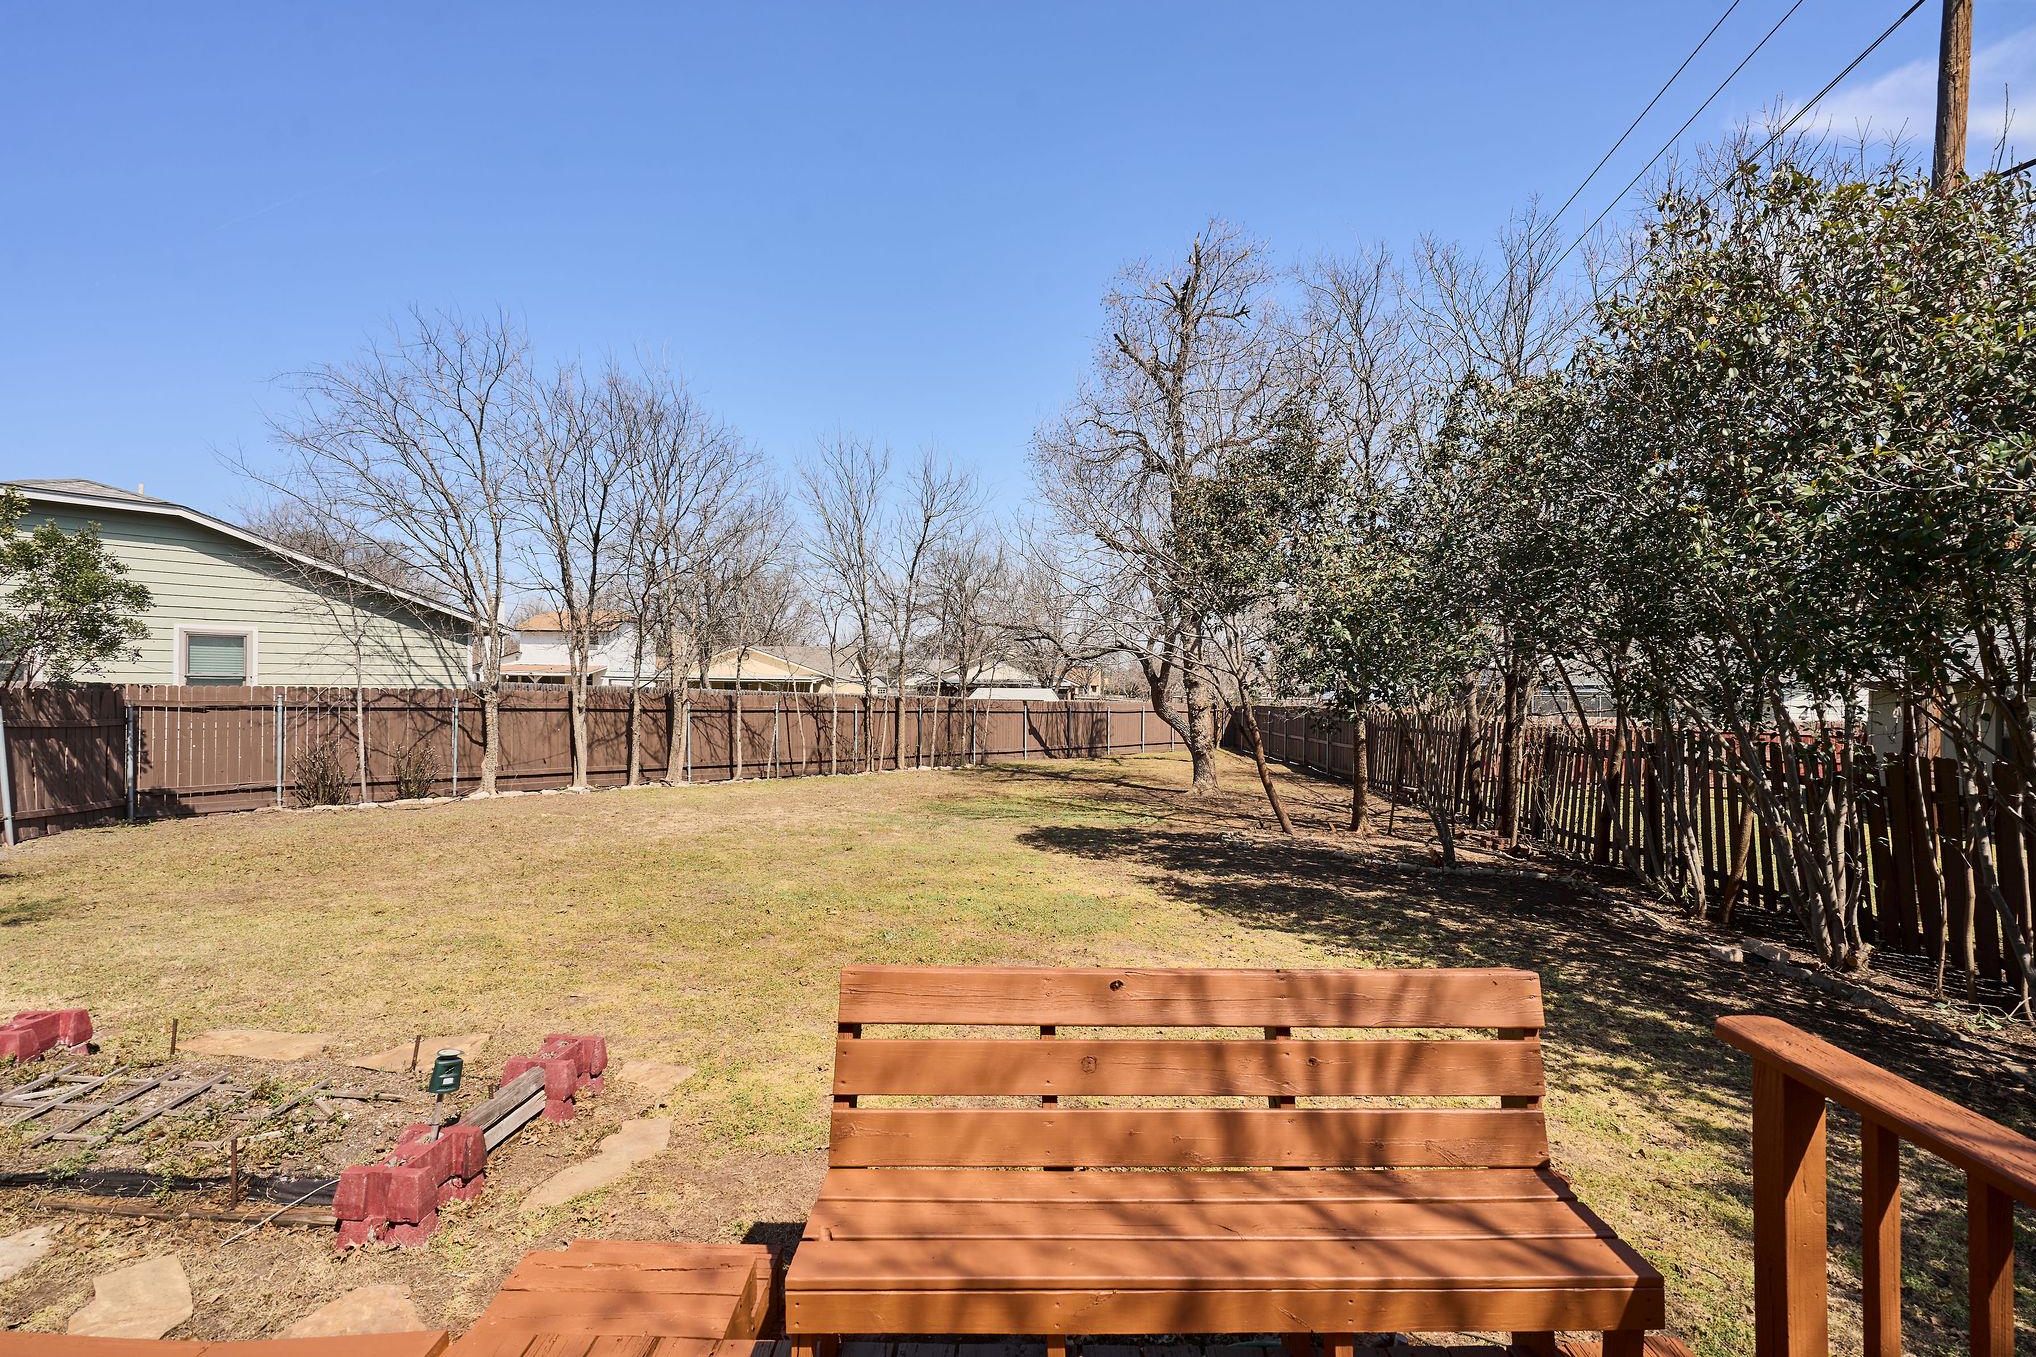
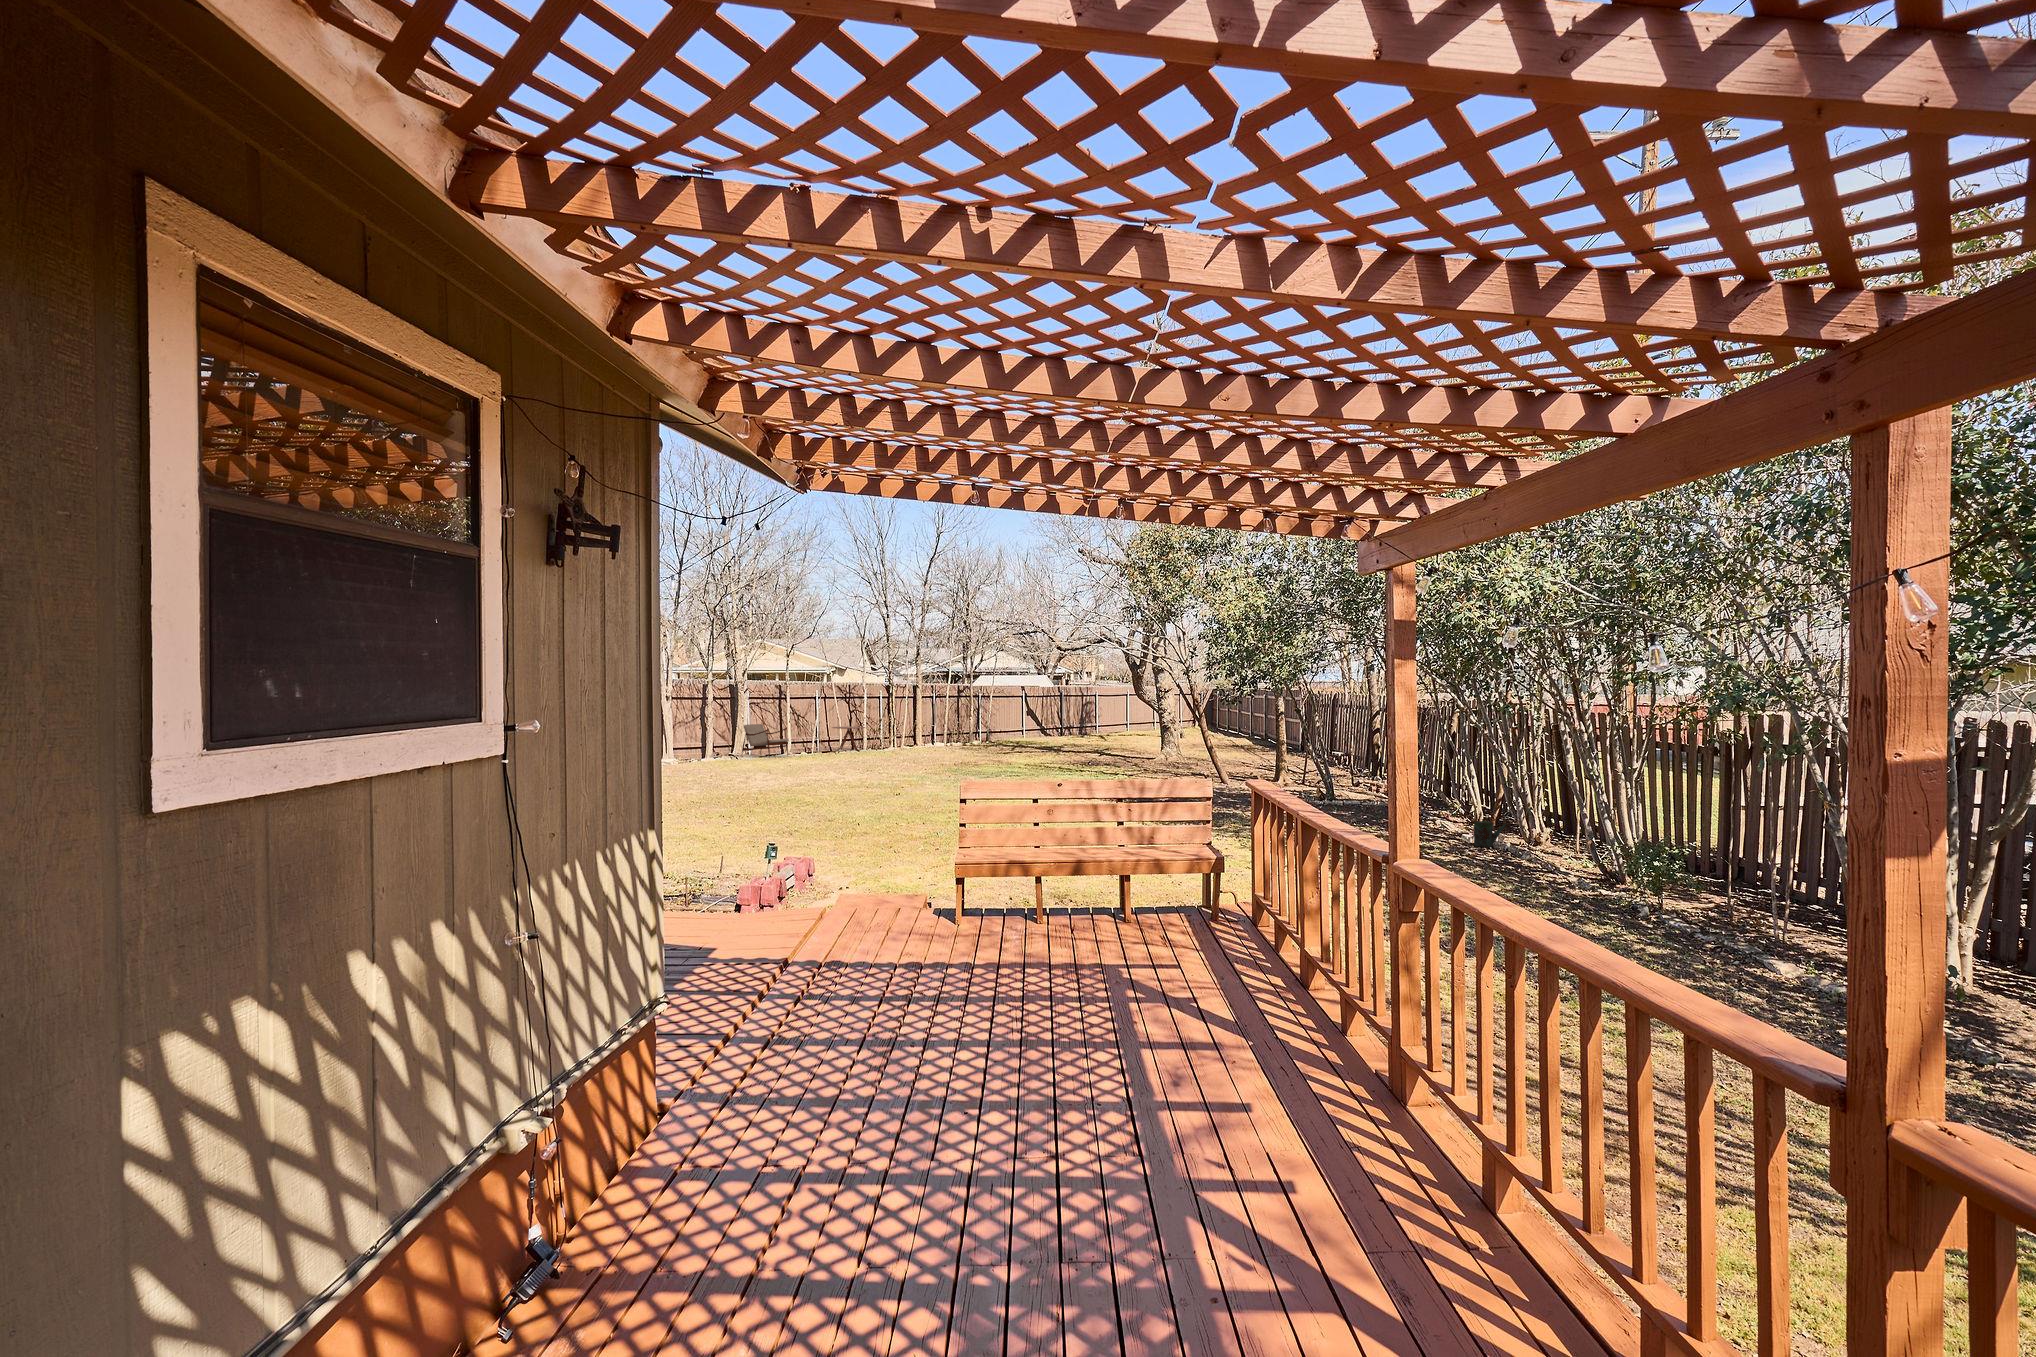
armchair: none [678,742,737,784] -> present [742,724,789,757]
watering can: none [1731,928,1811,975] -> present [1470,820,1511,847]

